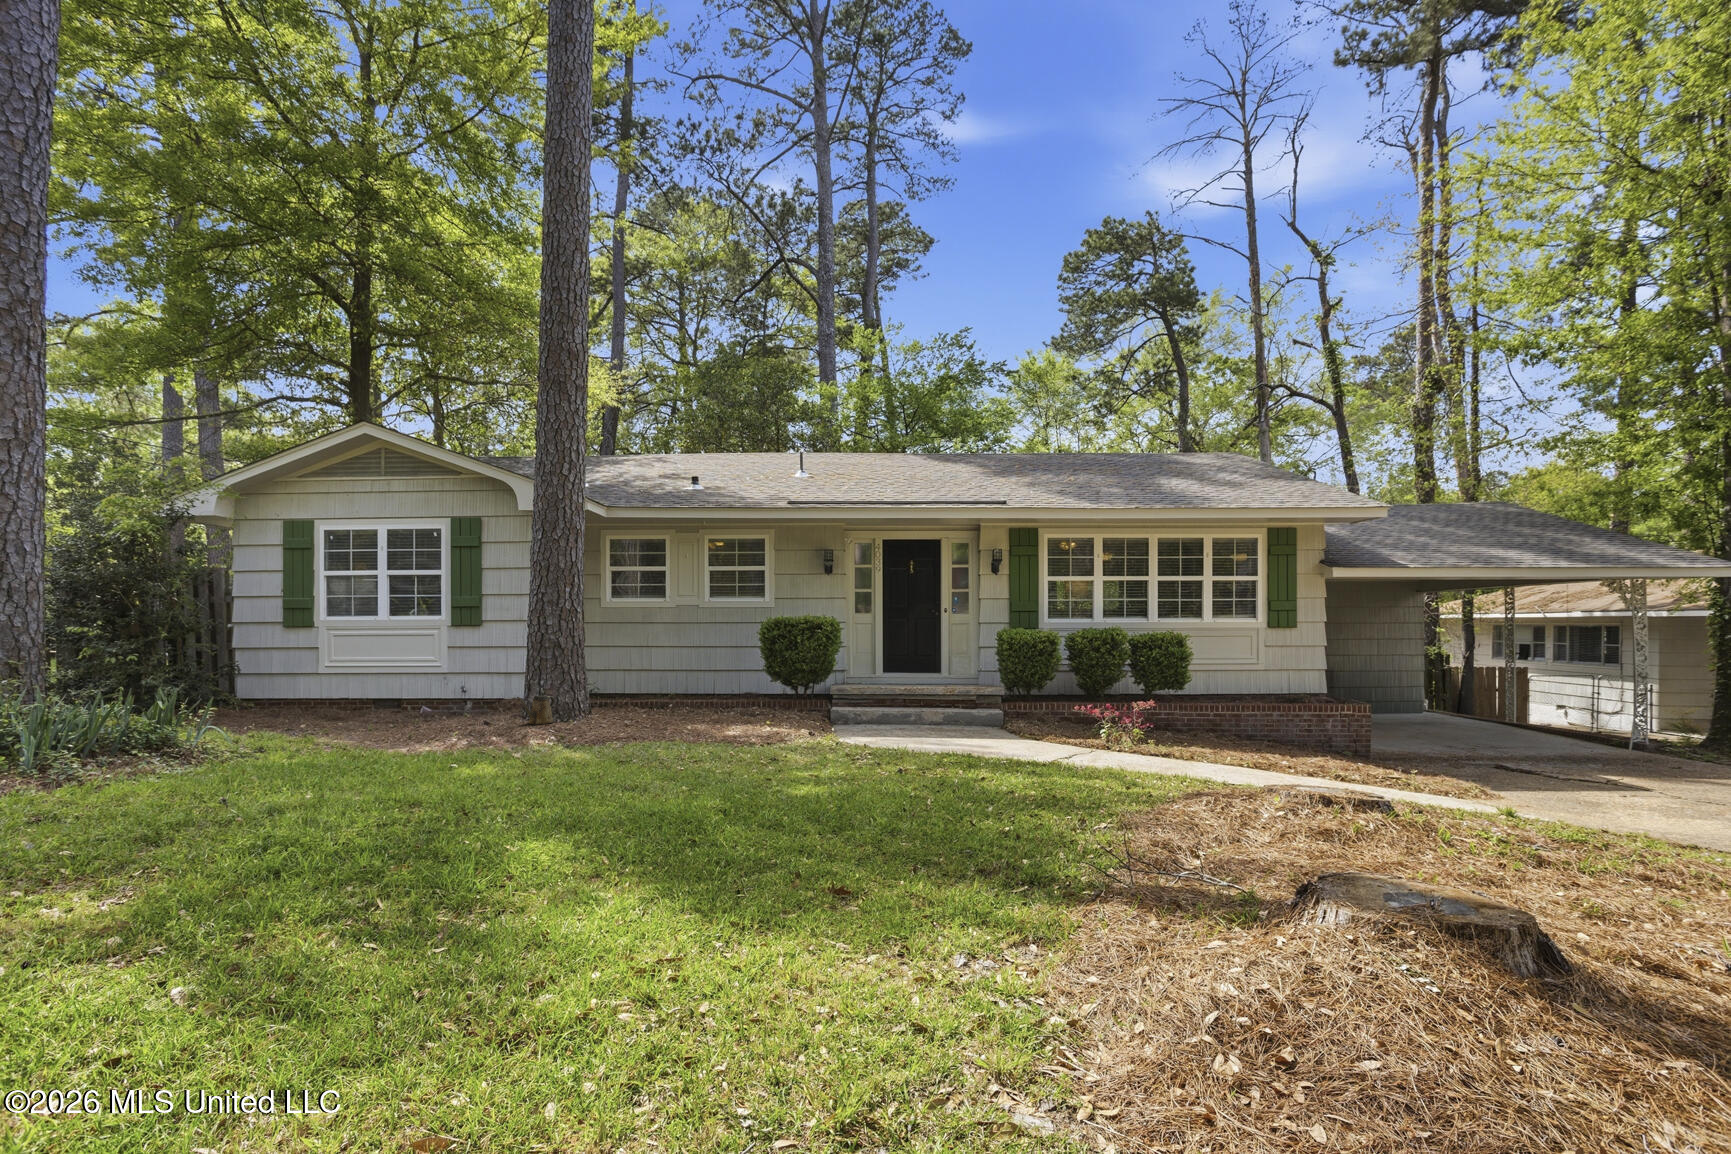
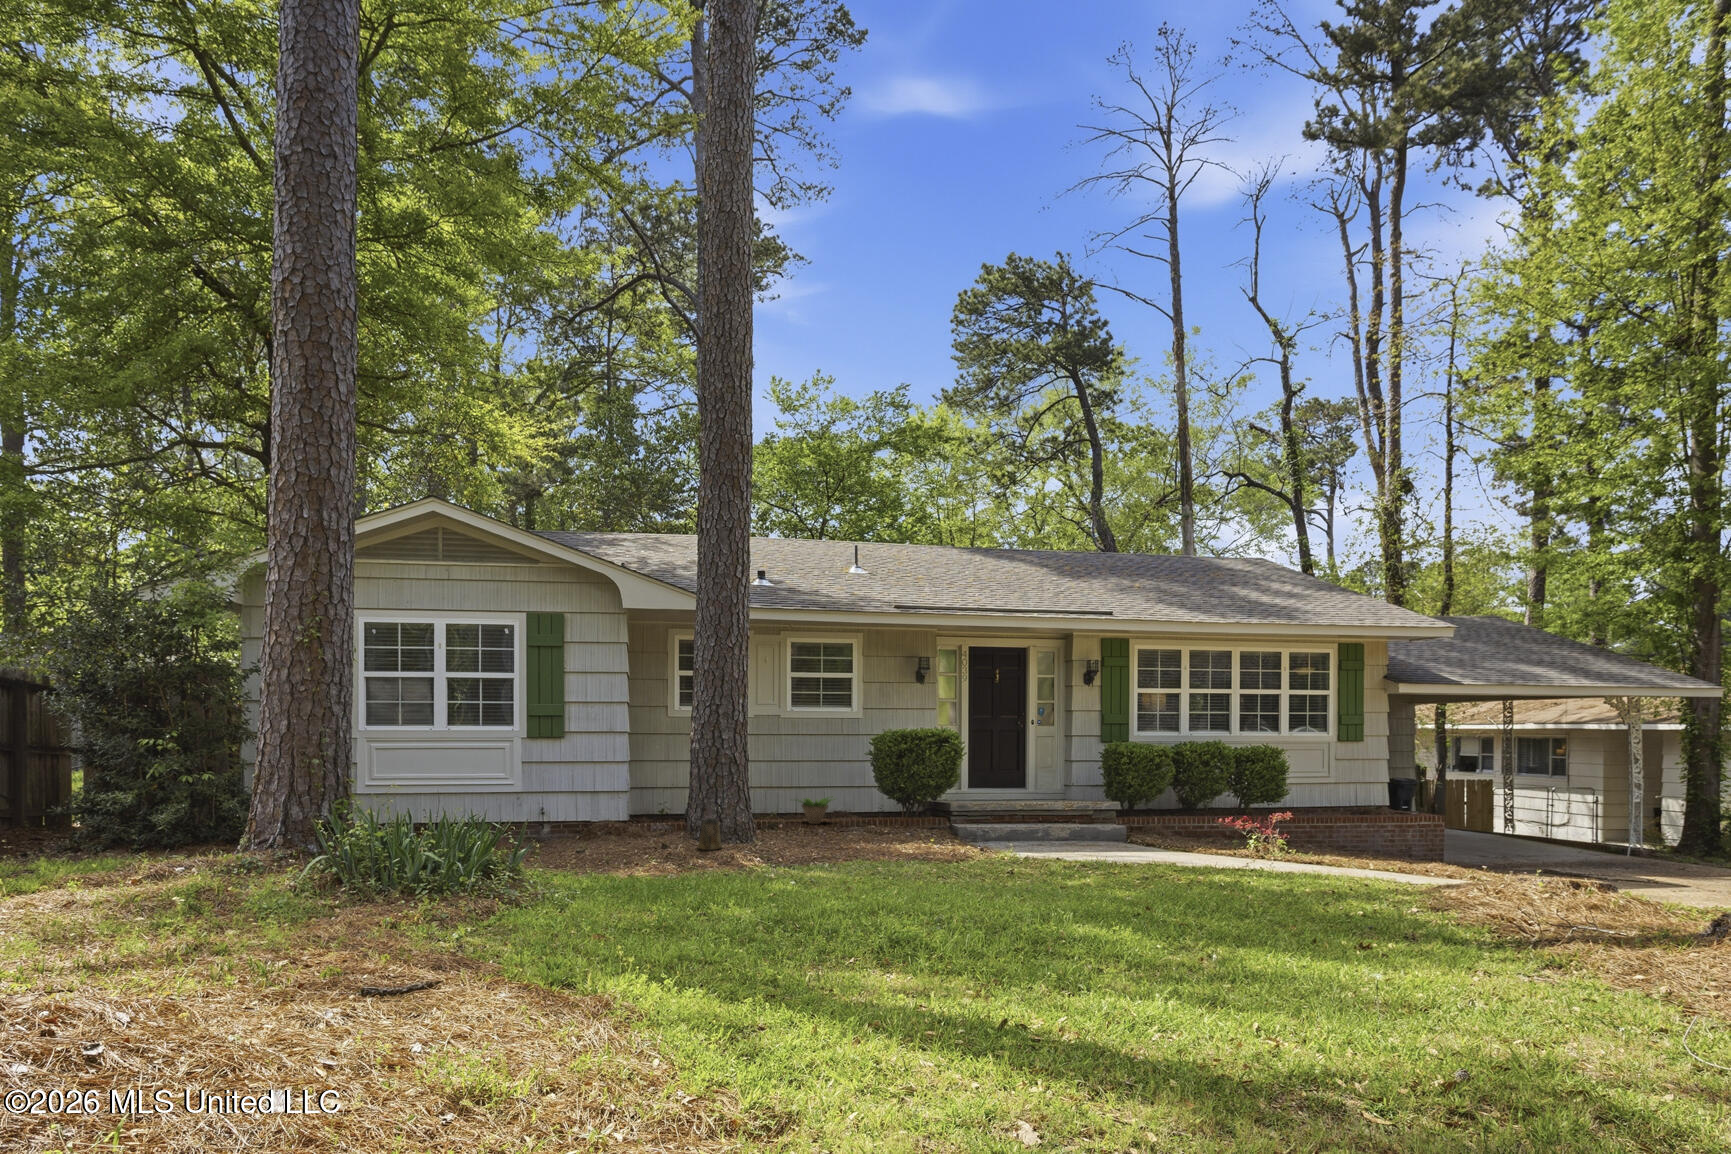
decorative plant: none [700,678,743,702] -> present [799,797,831,824]

